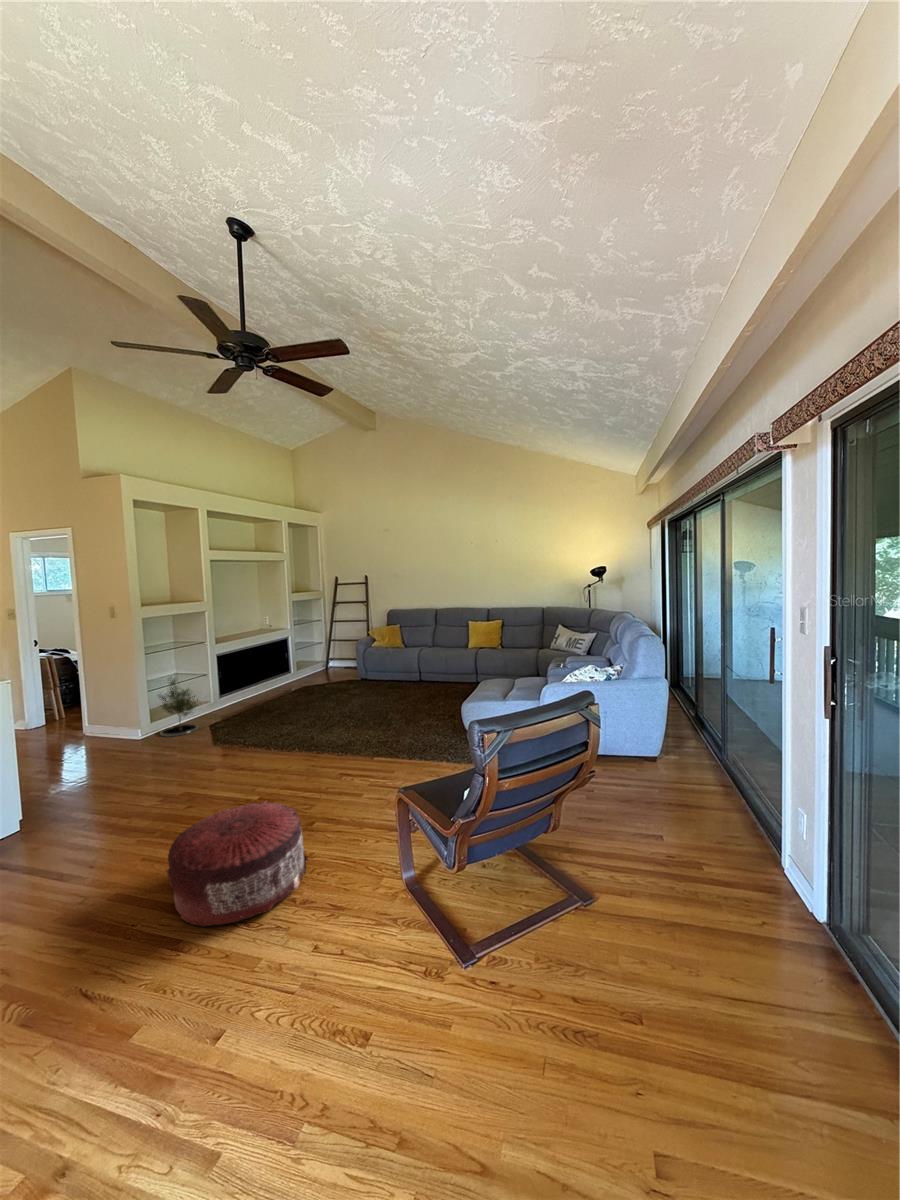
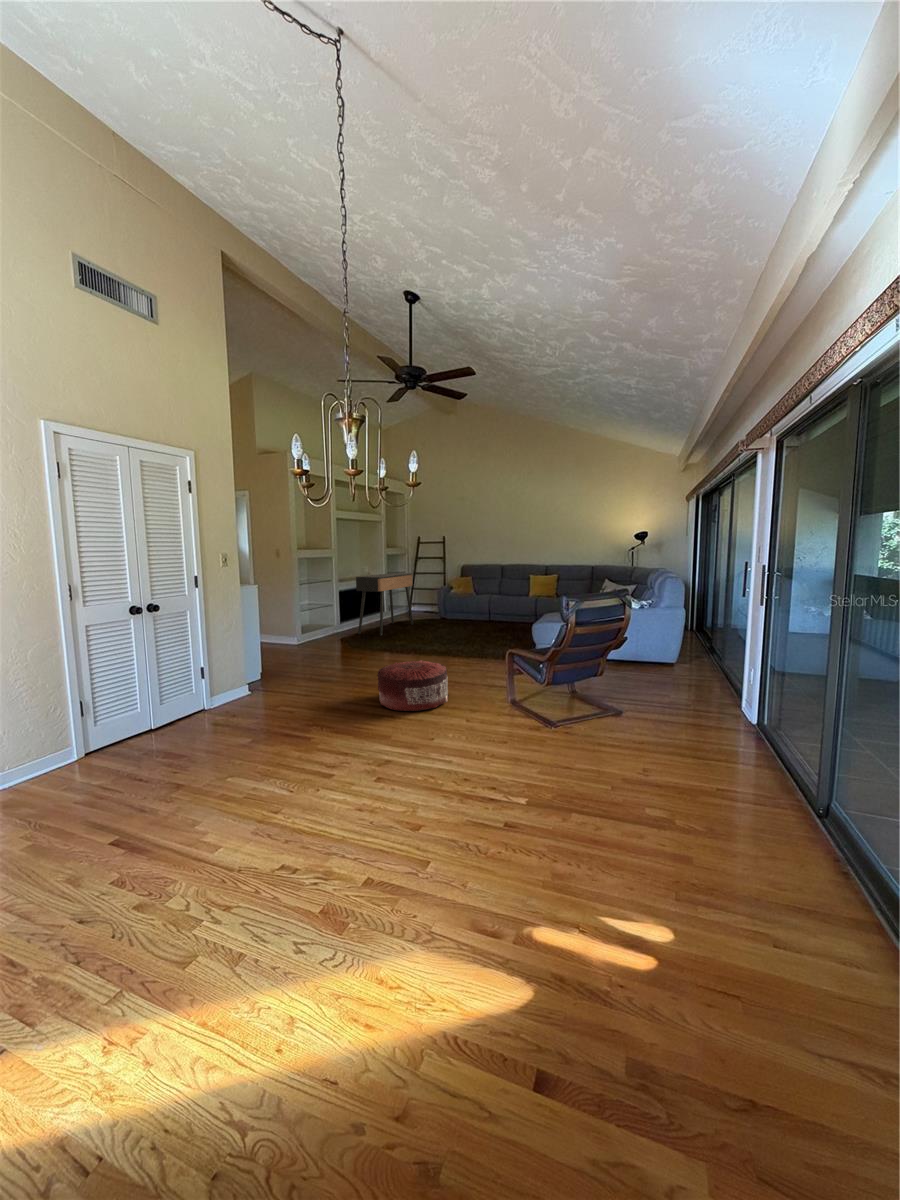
console table: none [235,626,324,715] -> present [356,573,413,636]
potted tree: present [158,678,198,737] -> none [305,598,336,644]

